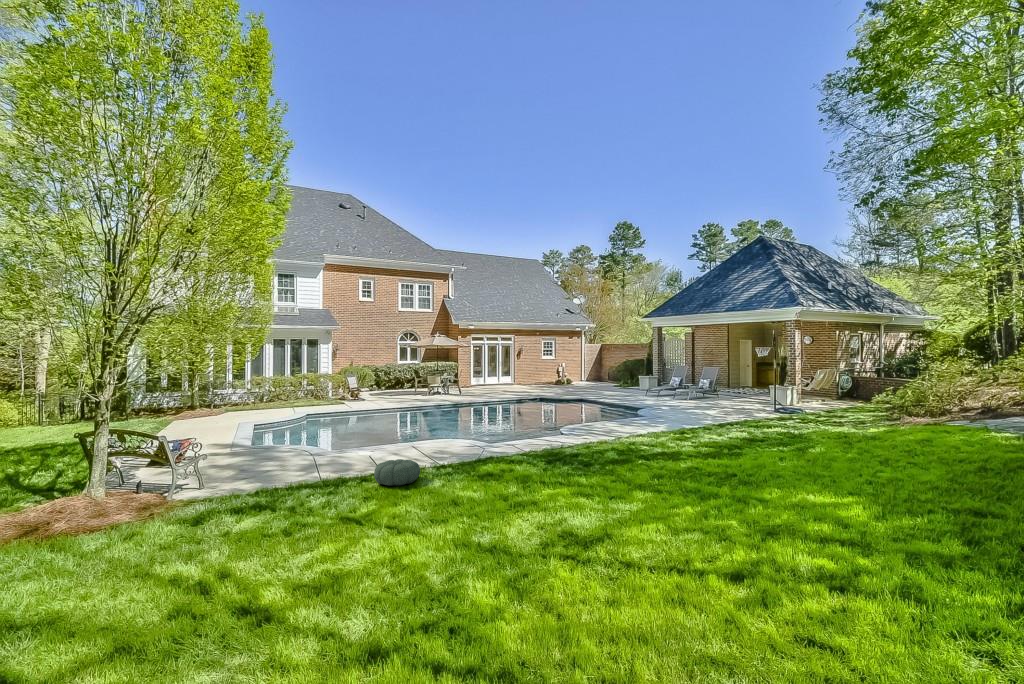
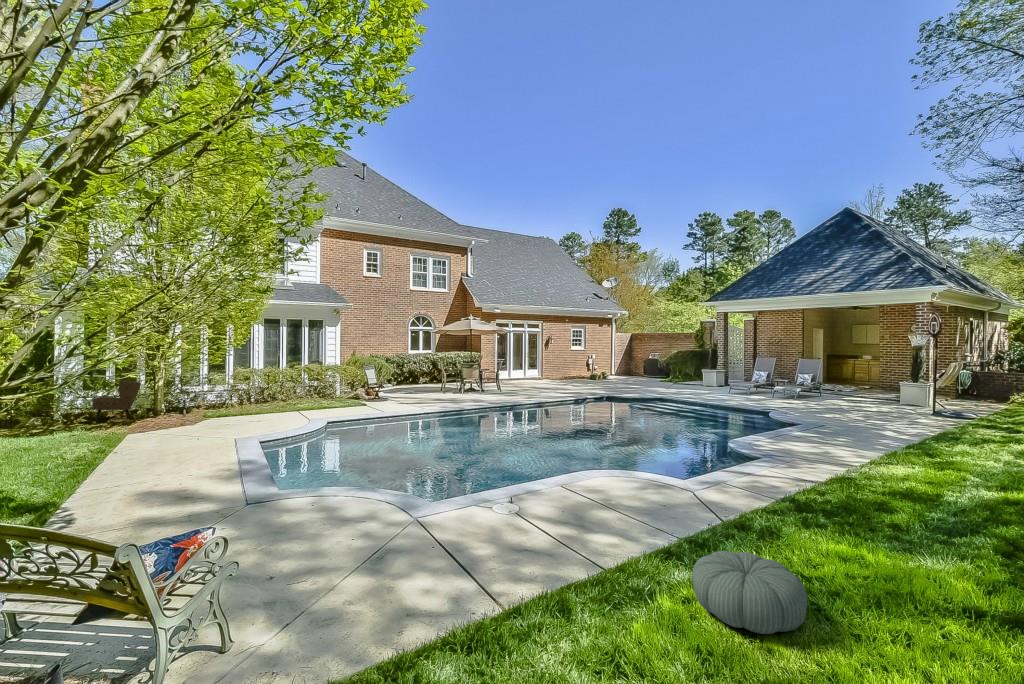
armchair: none [150,384,182,414] -> present [92,379,141,421]

